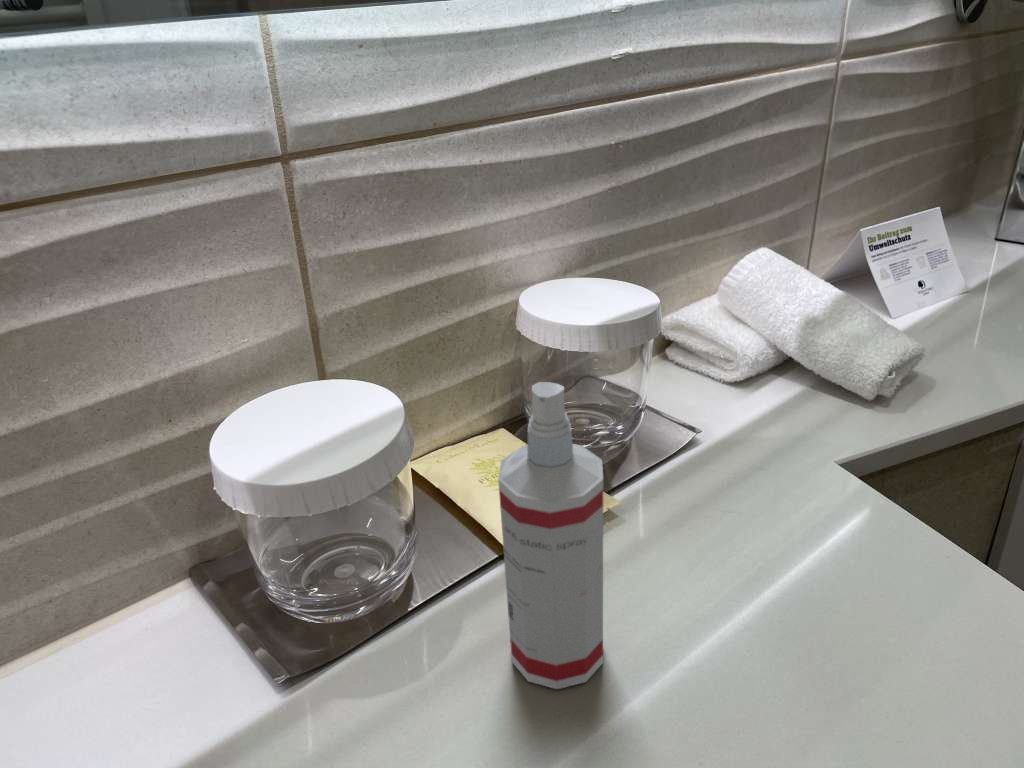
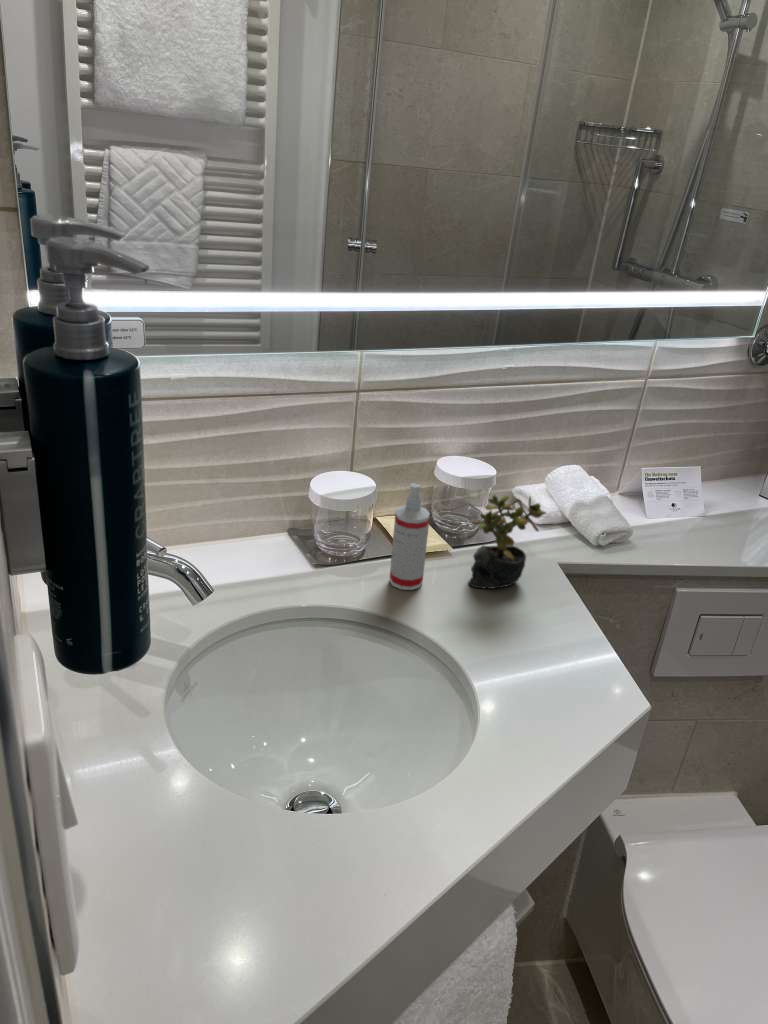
succulent plant: none [701,334,895,608] -> present [469,495,546,589]

